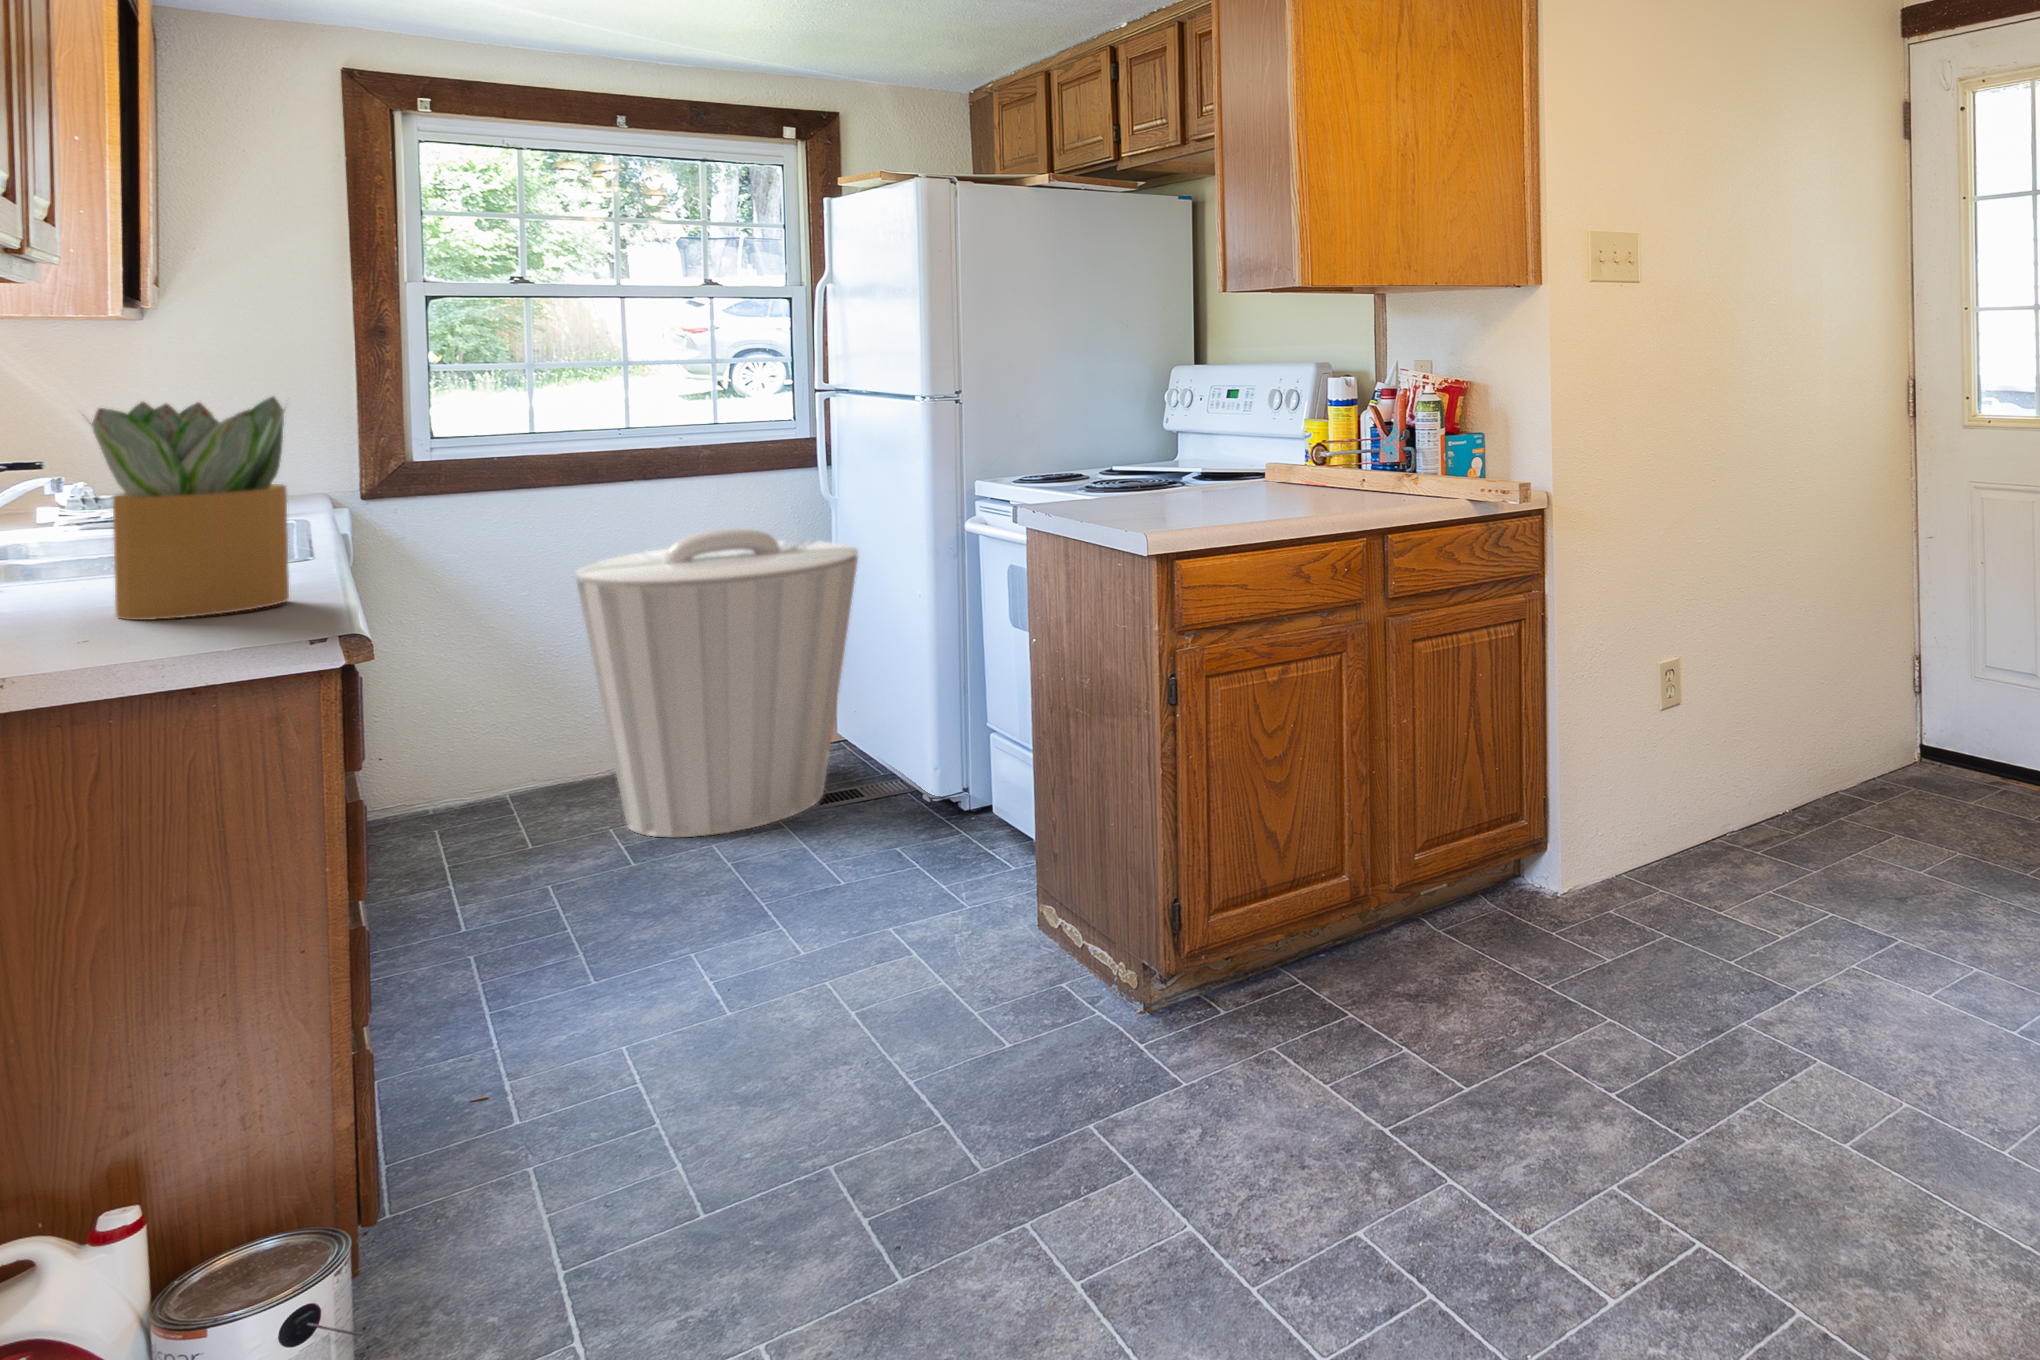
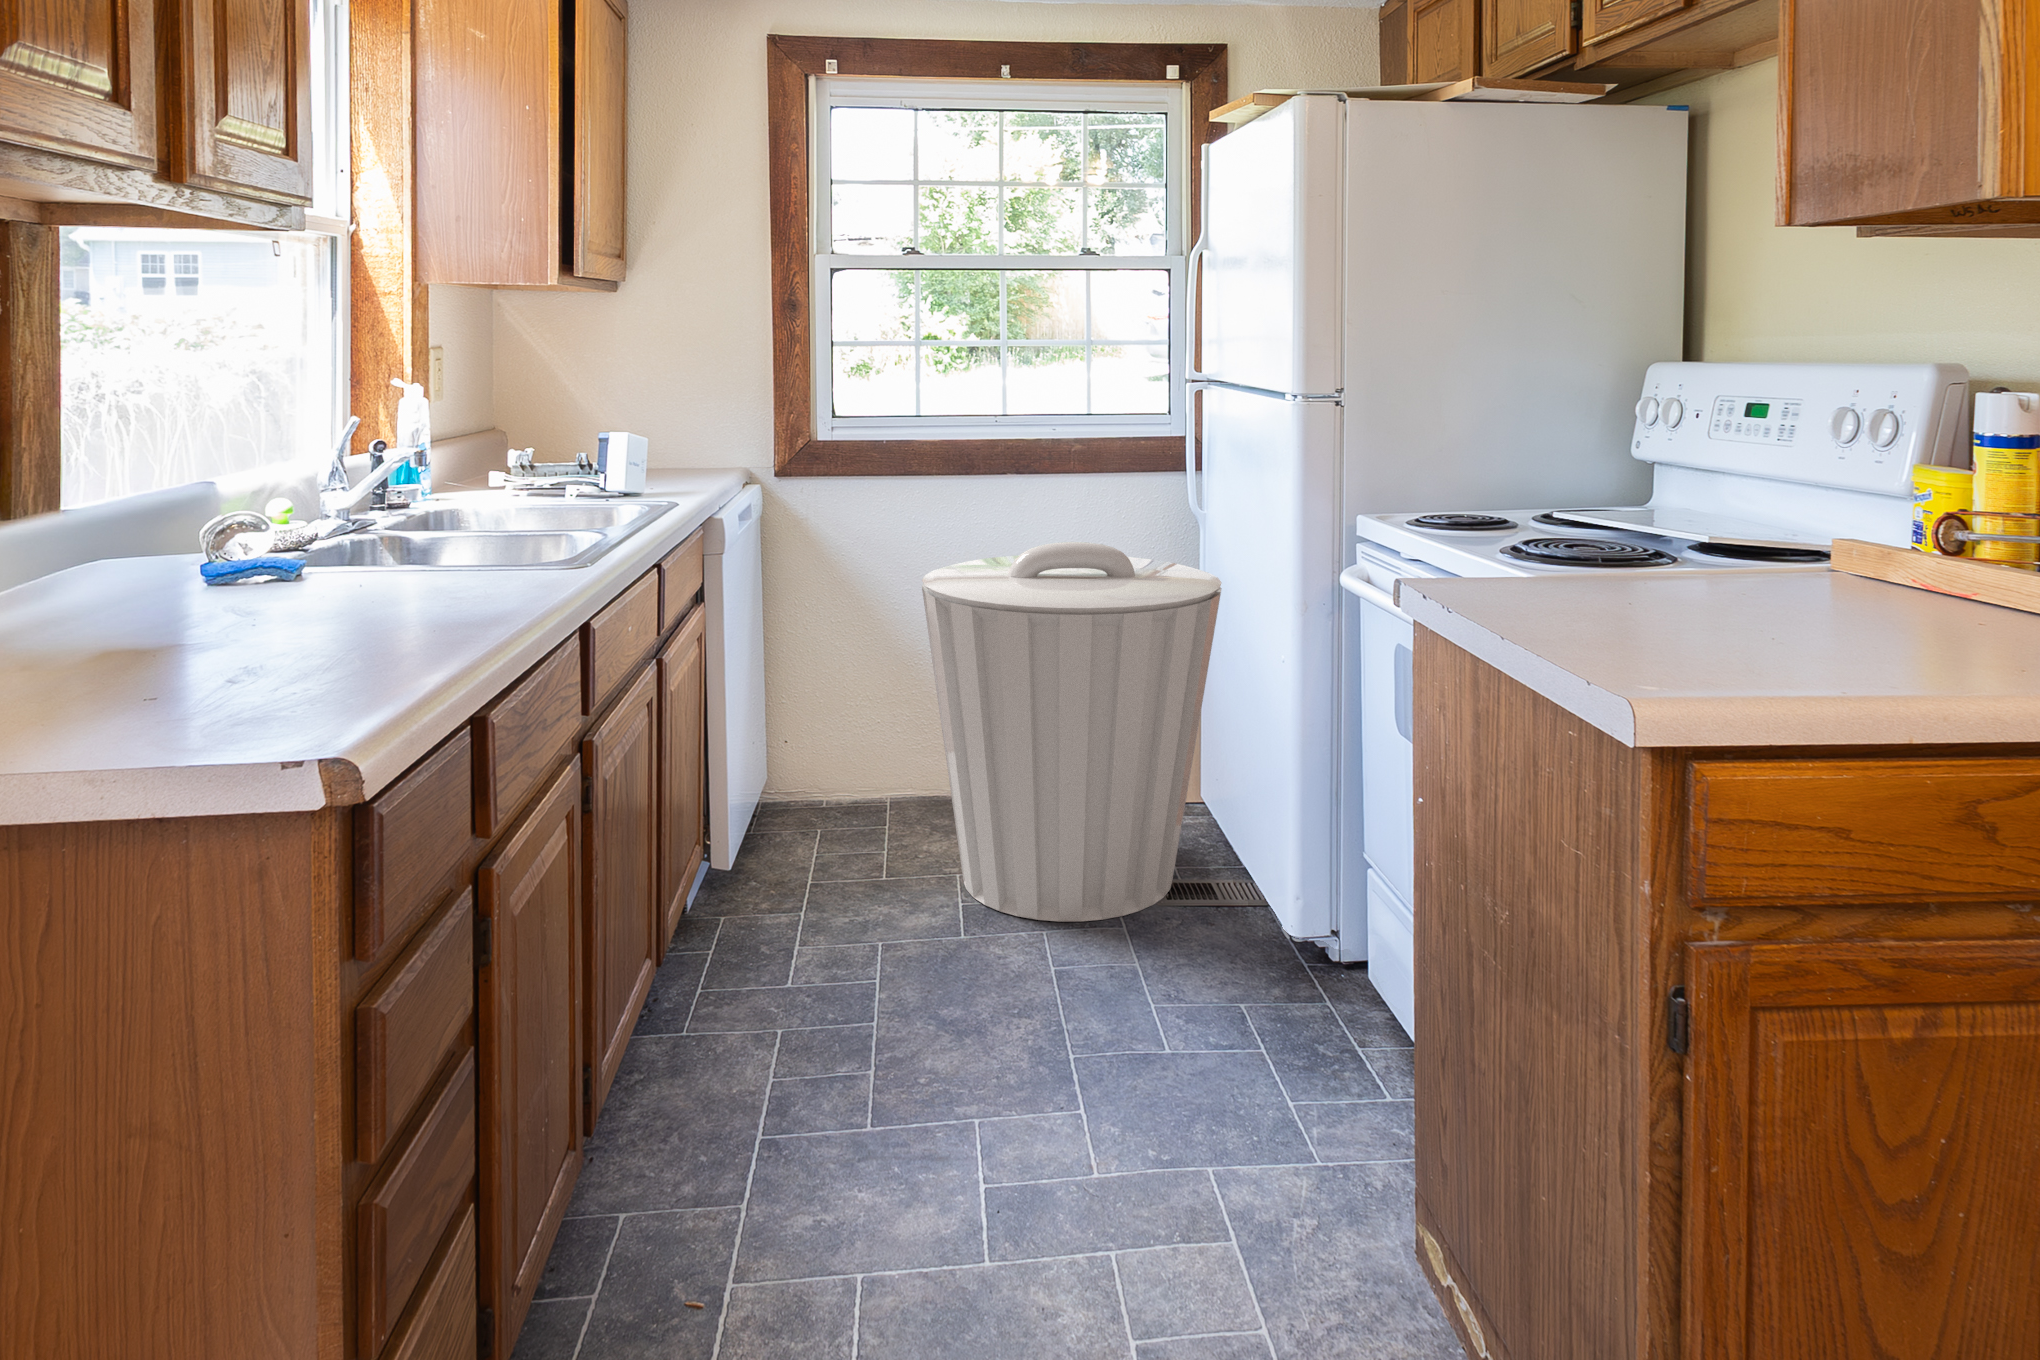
potted plant: present [90,397,289,620] -> none [193,354,432,652]

